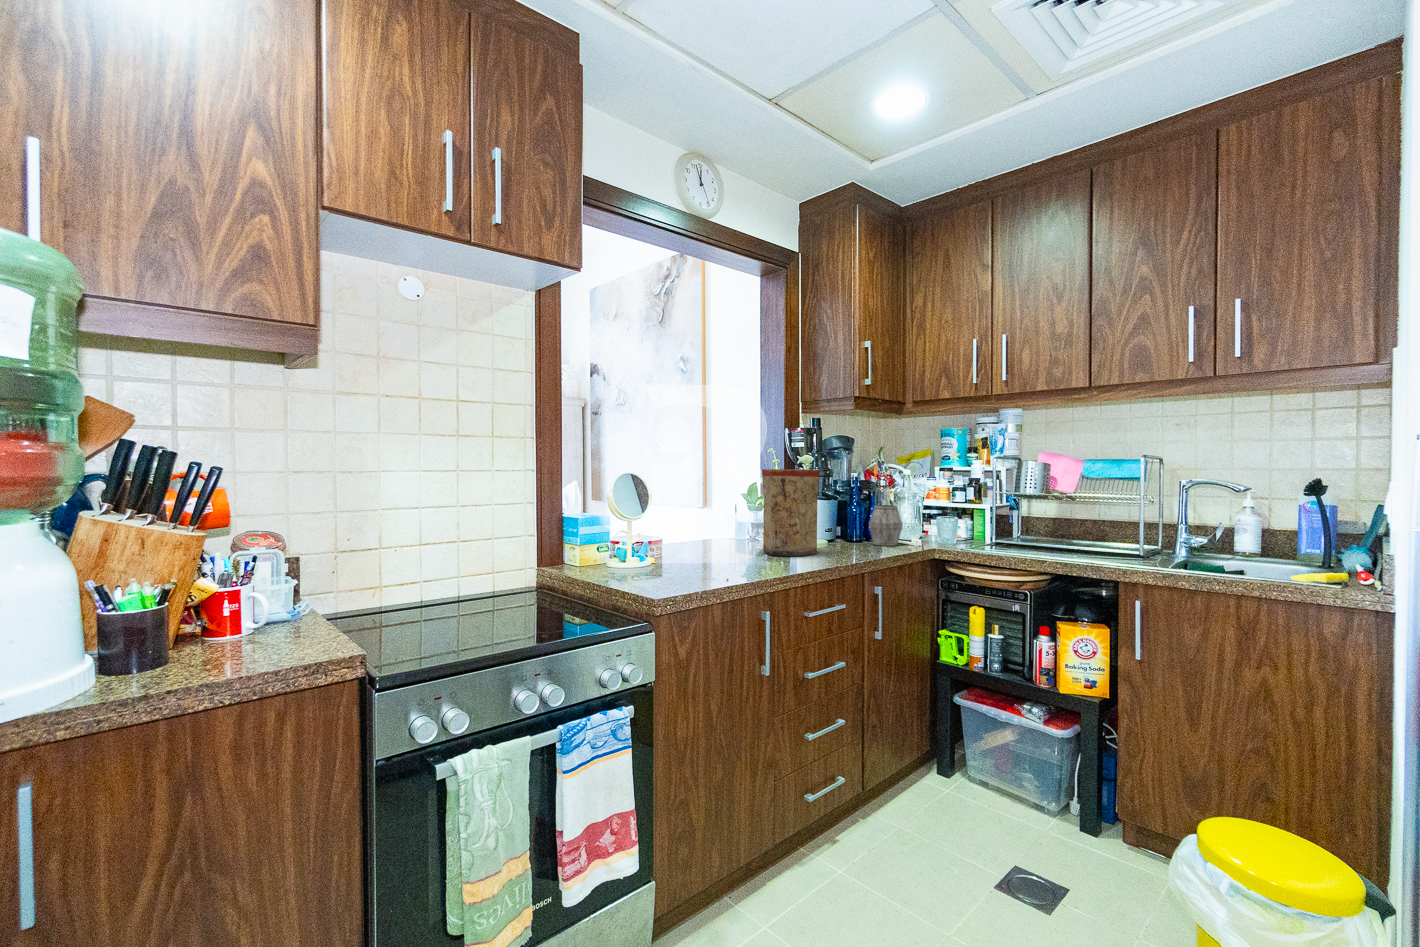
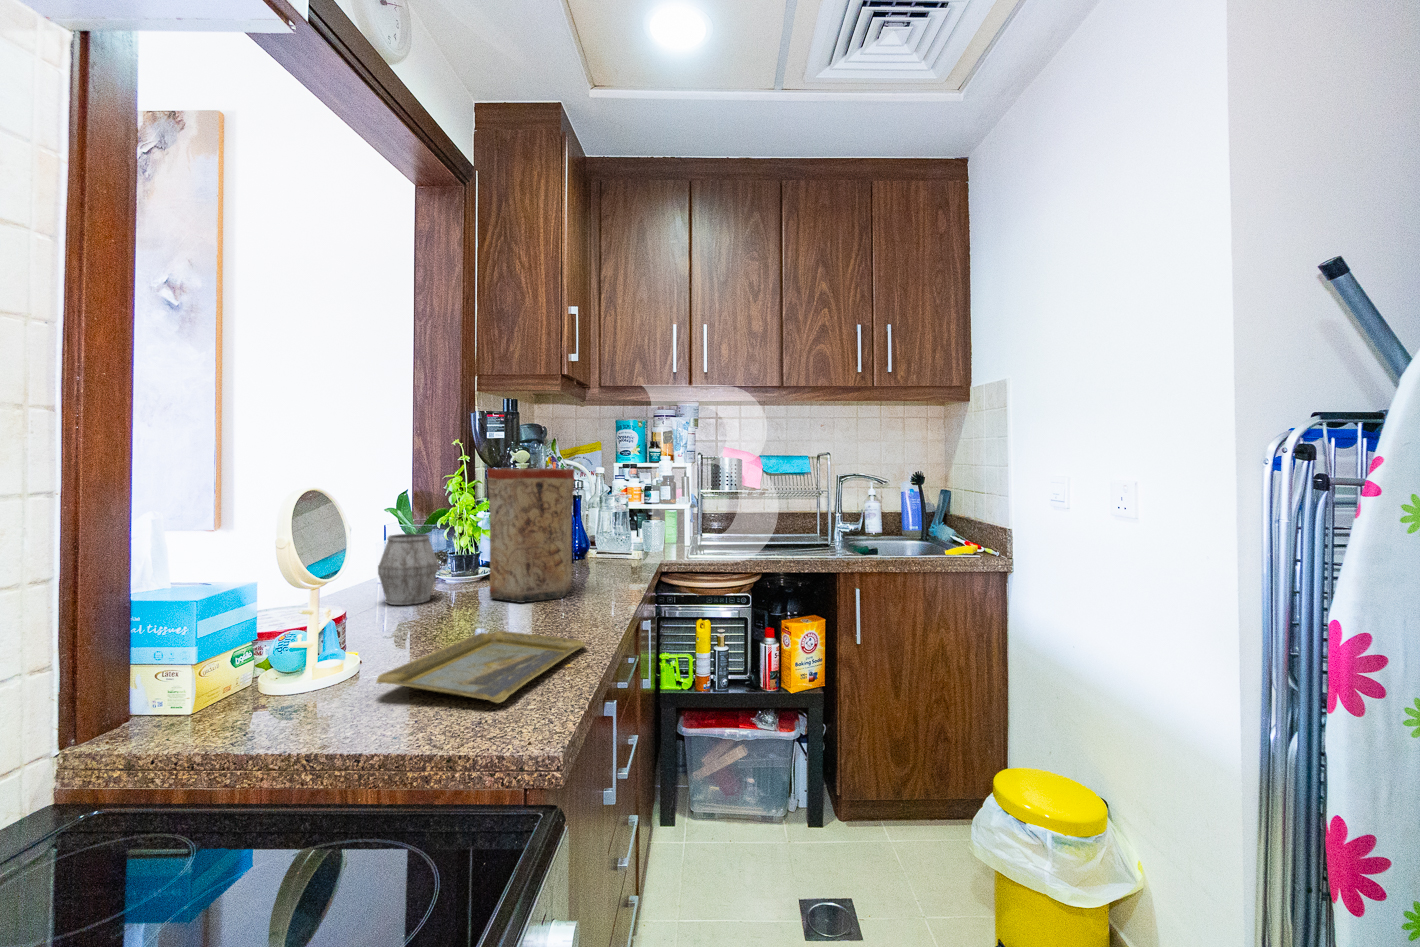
mug: present [869,505,902,546] -> present [378,534,438,605]
tray: none [634,560,744,581] -> present [376,631,586,703]

